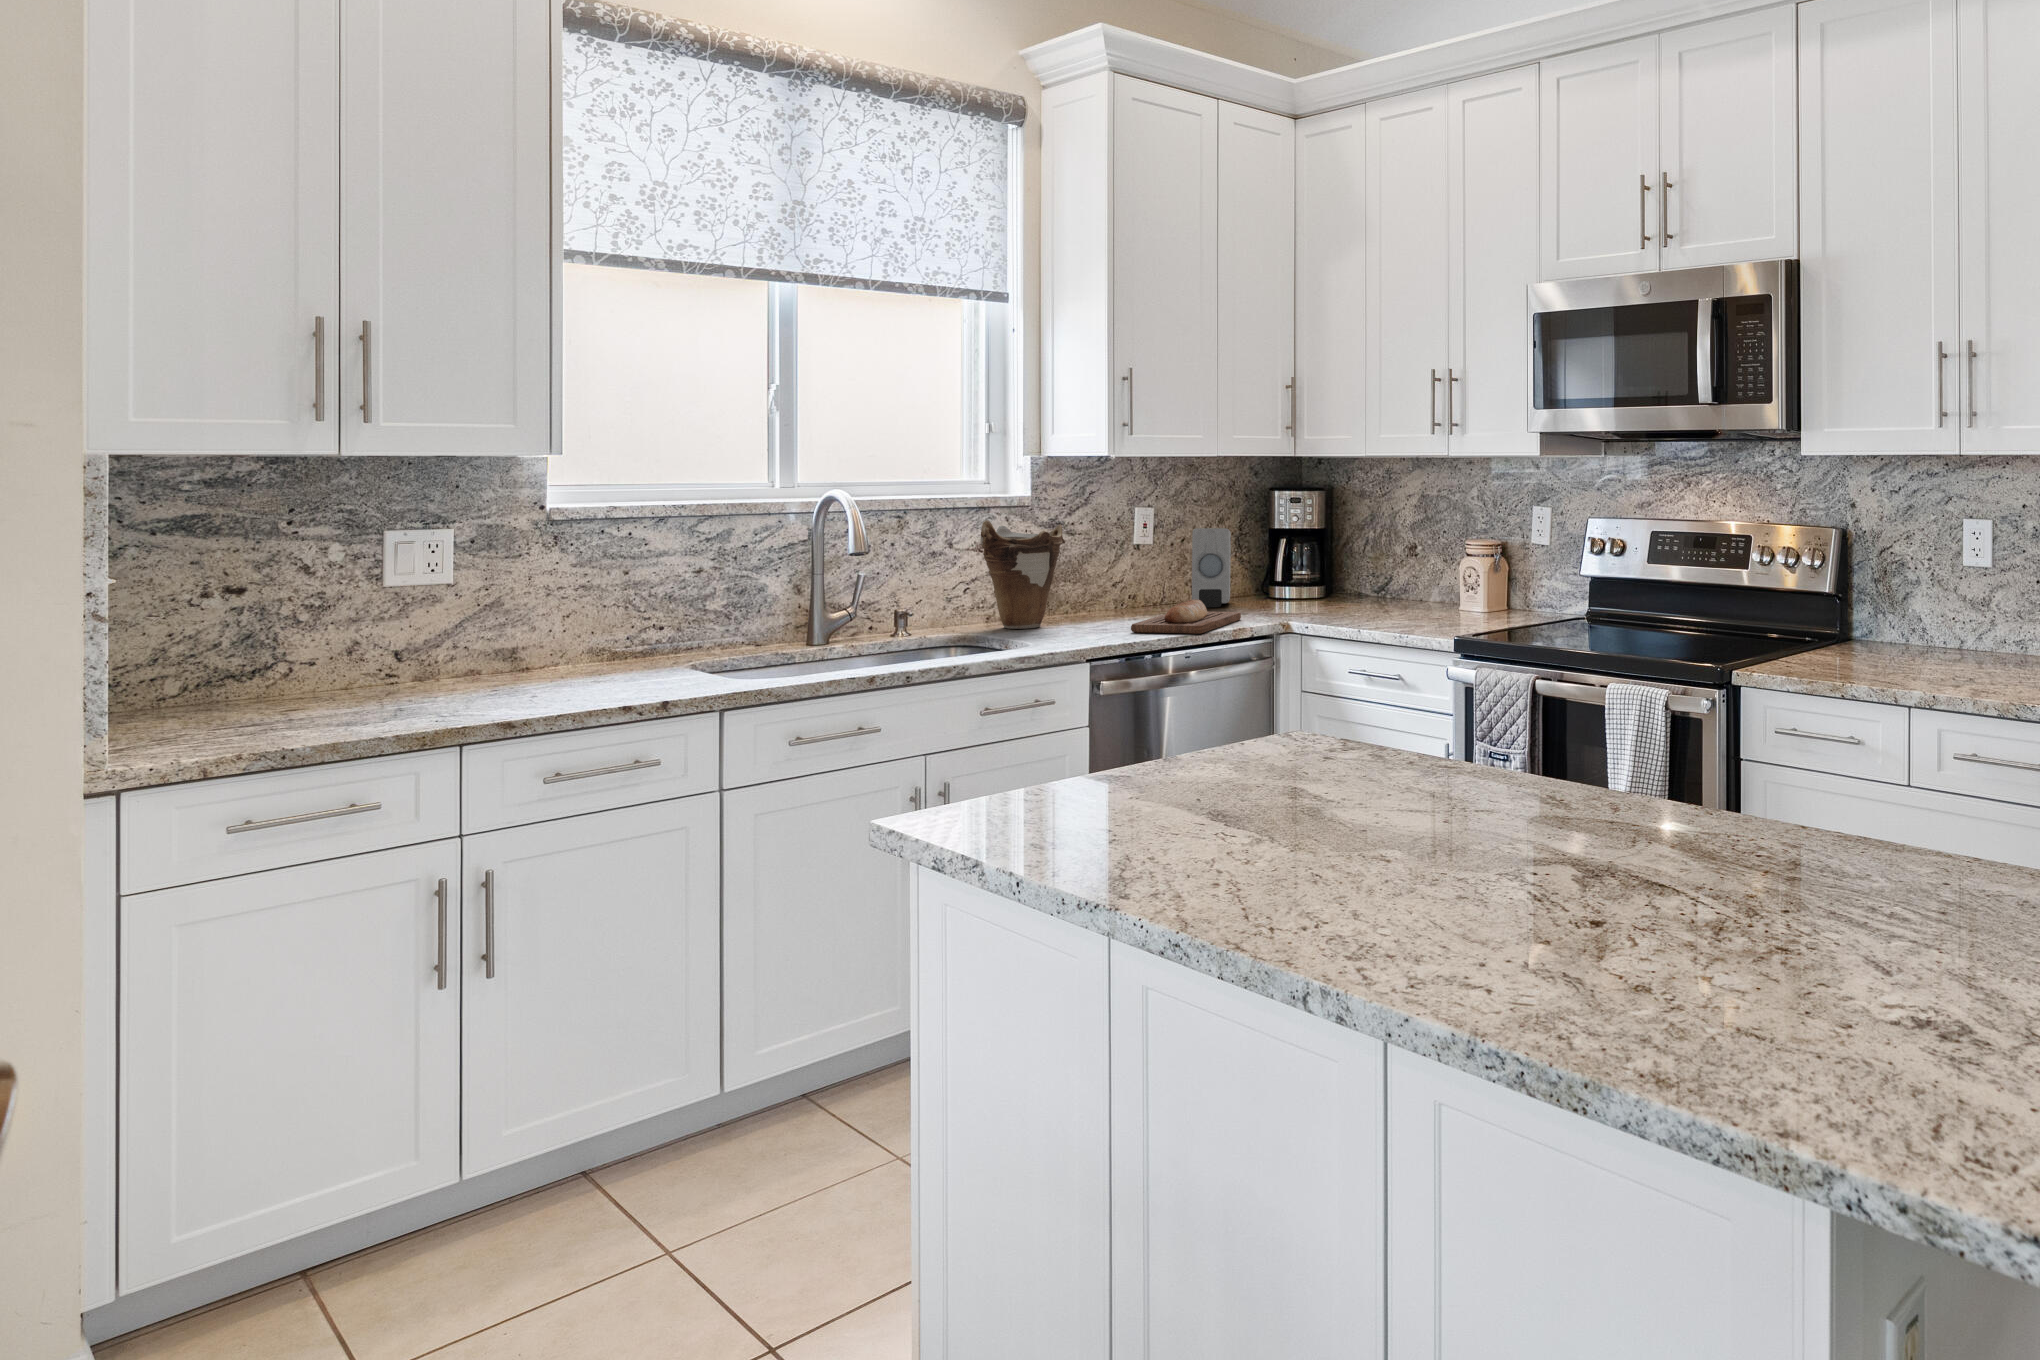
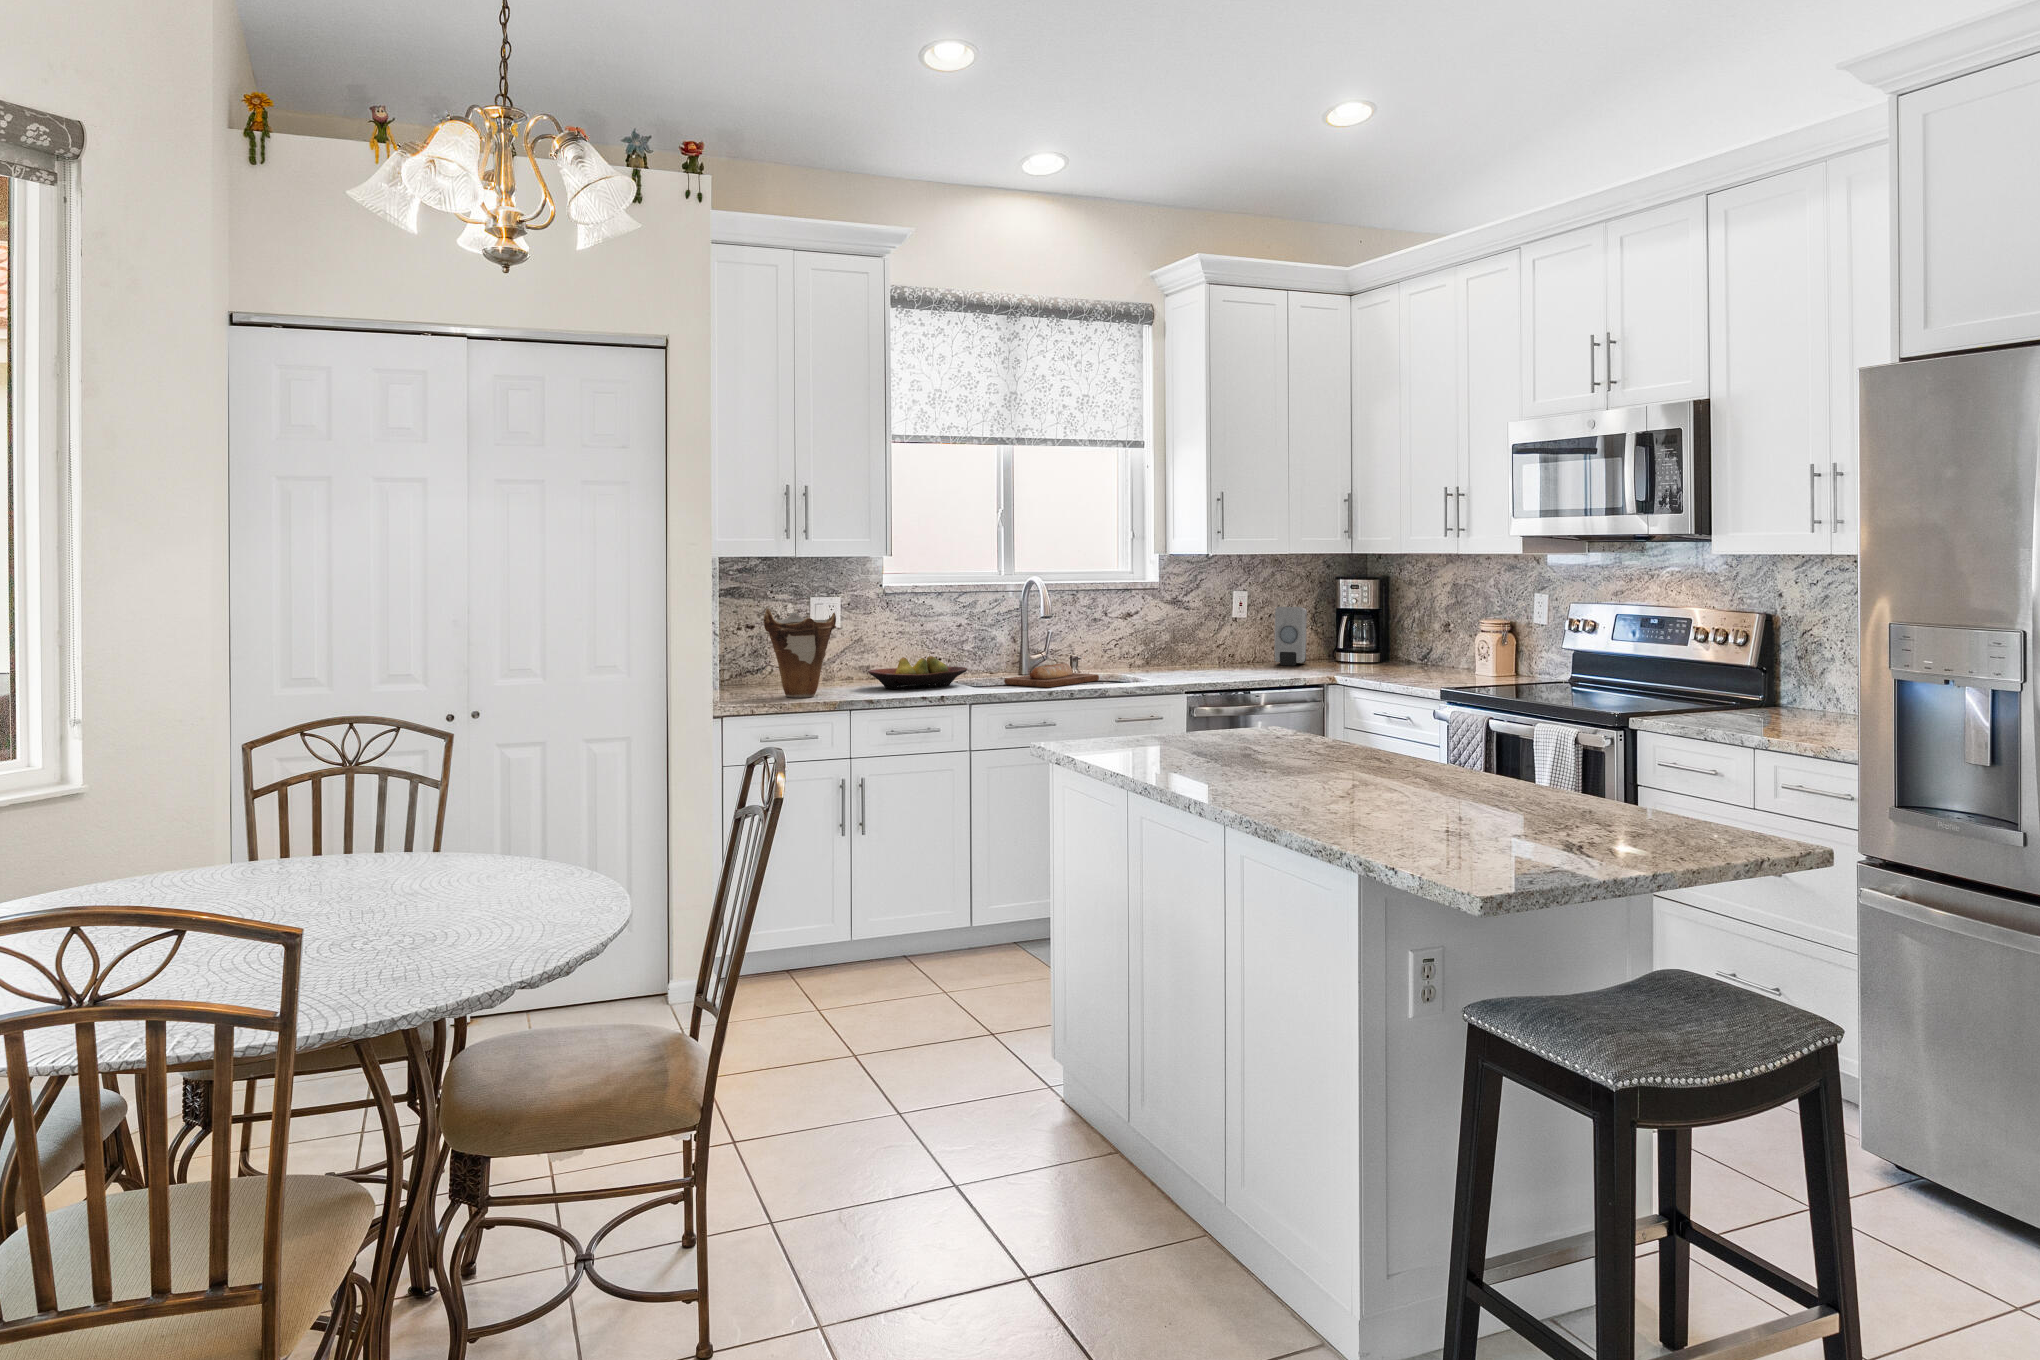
vase: present [980,520,1065,629] -> present [764,608,836,698]
bread loaf: present [1131,600,1241,634] -> present [1004,663,1099,687]
fruit bowl: none [509,629,716,694] -> present [868,656,967,689]

